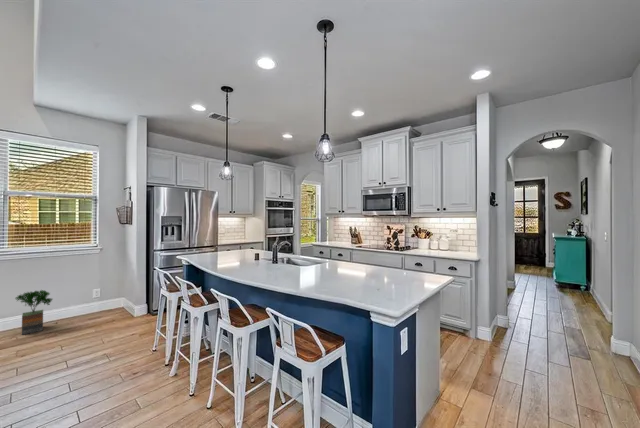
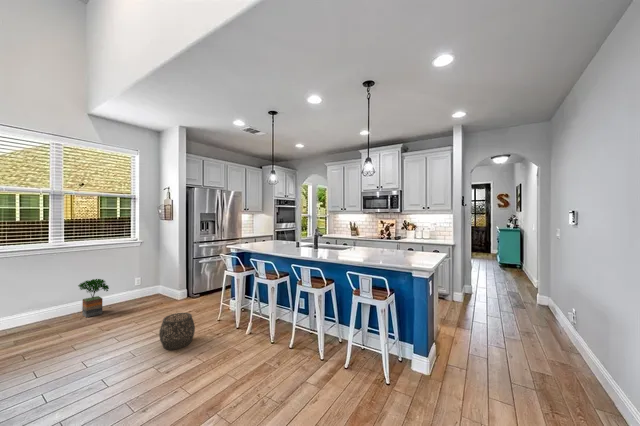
woven basket: none [42,344,98,398] -> present [159,313,195,350]

